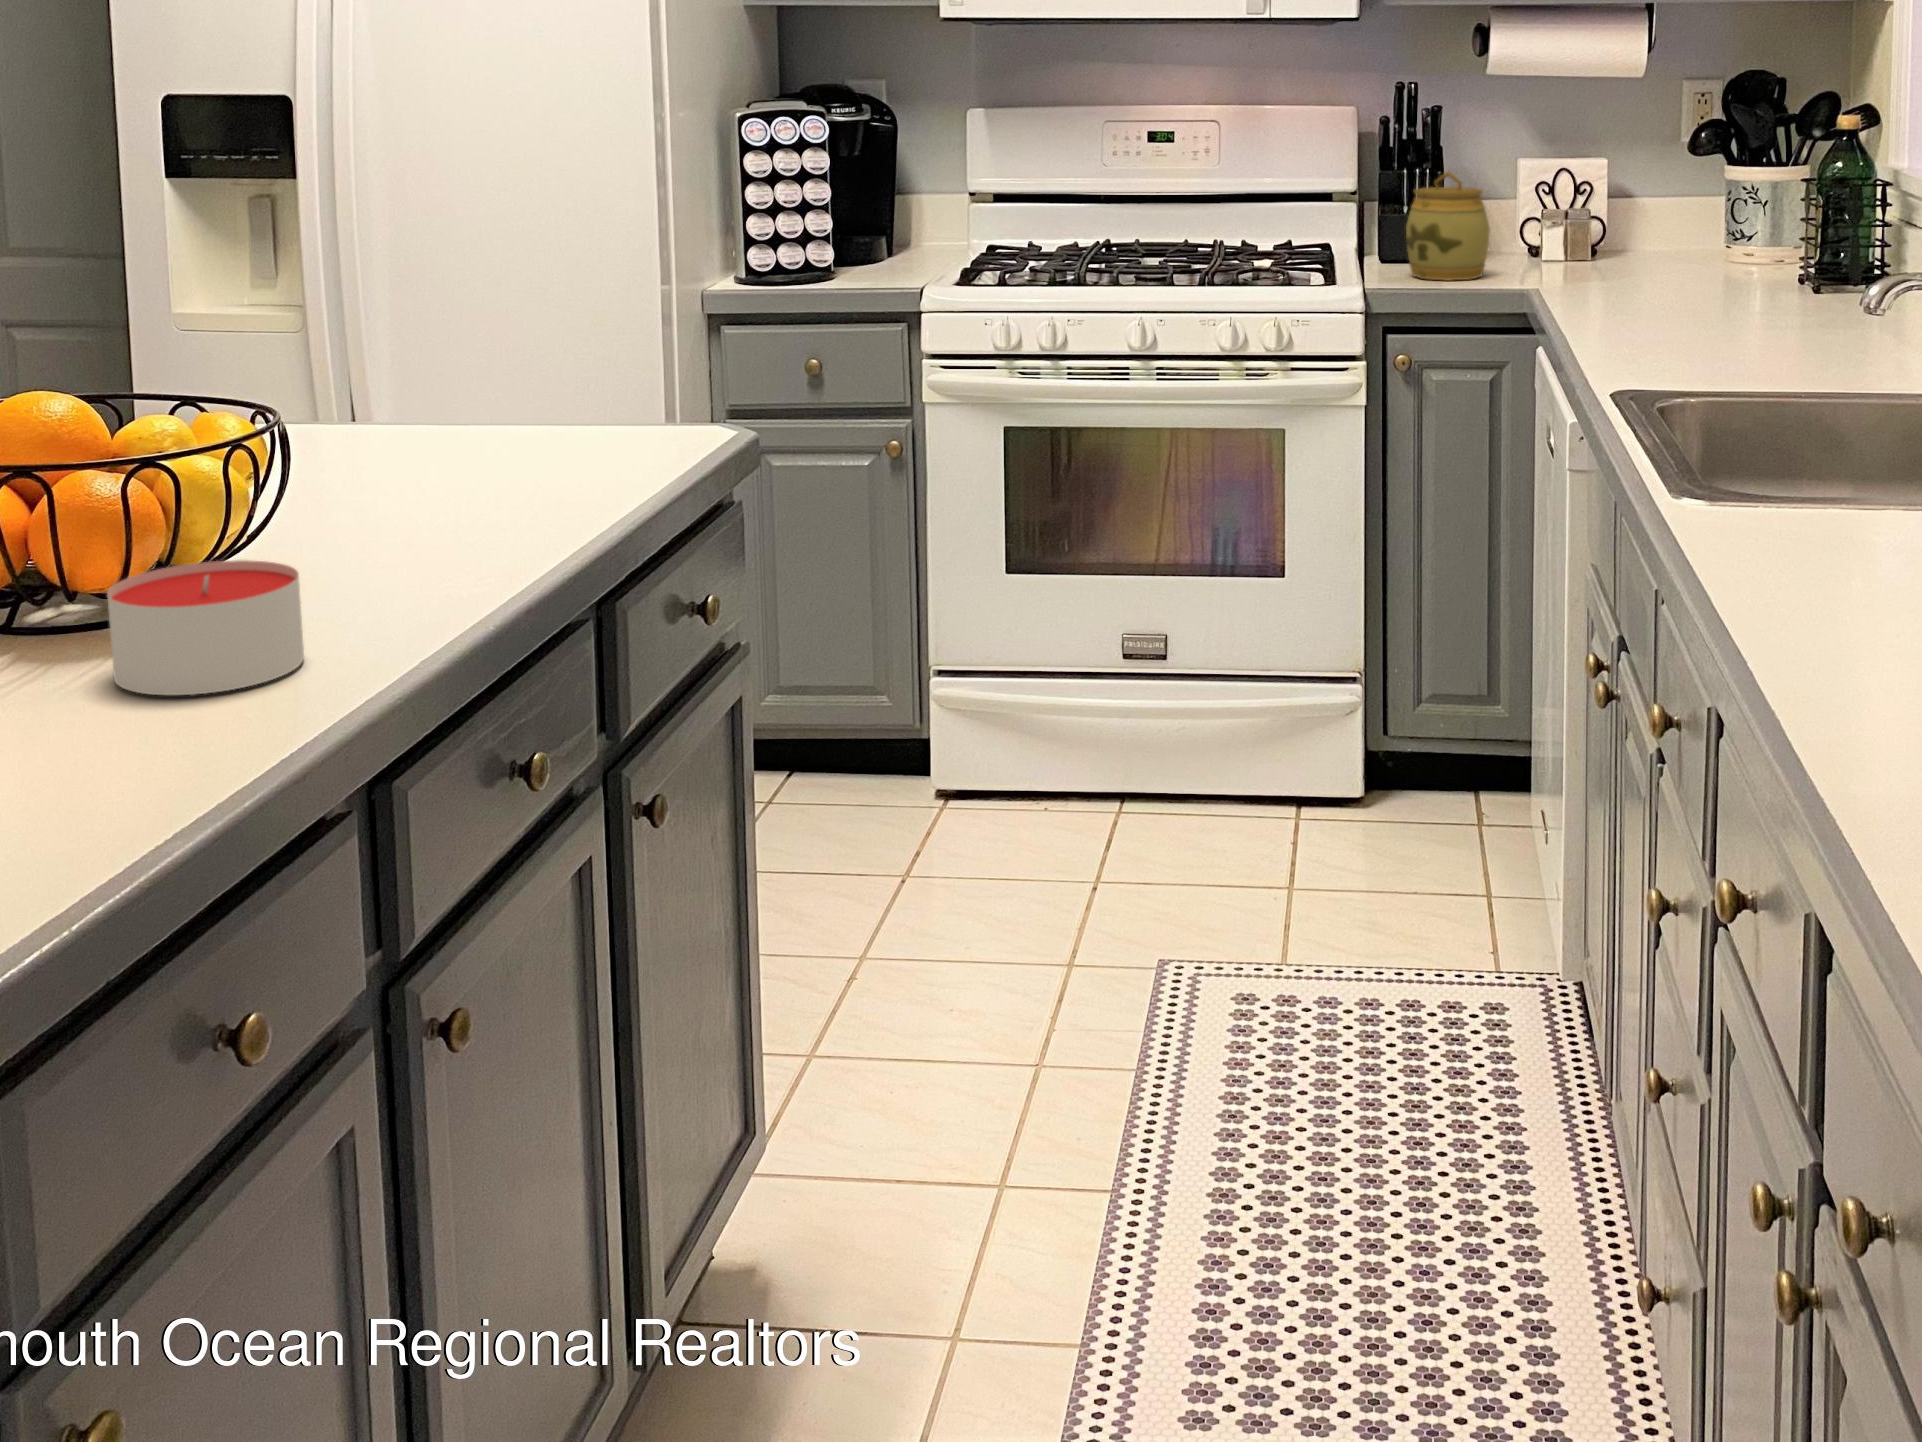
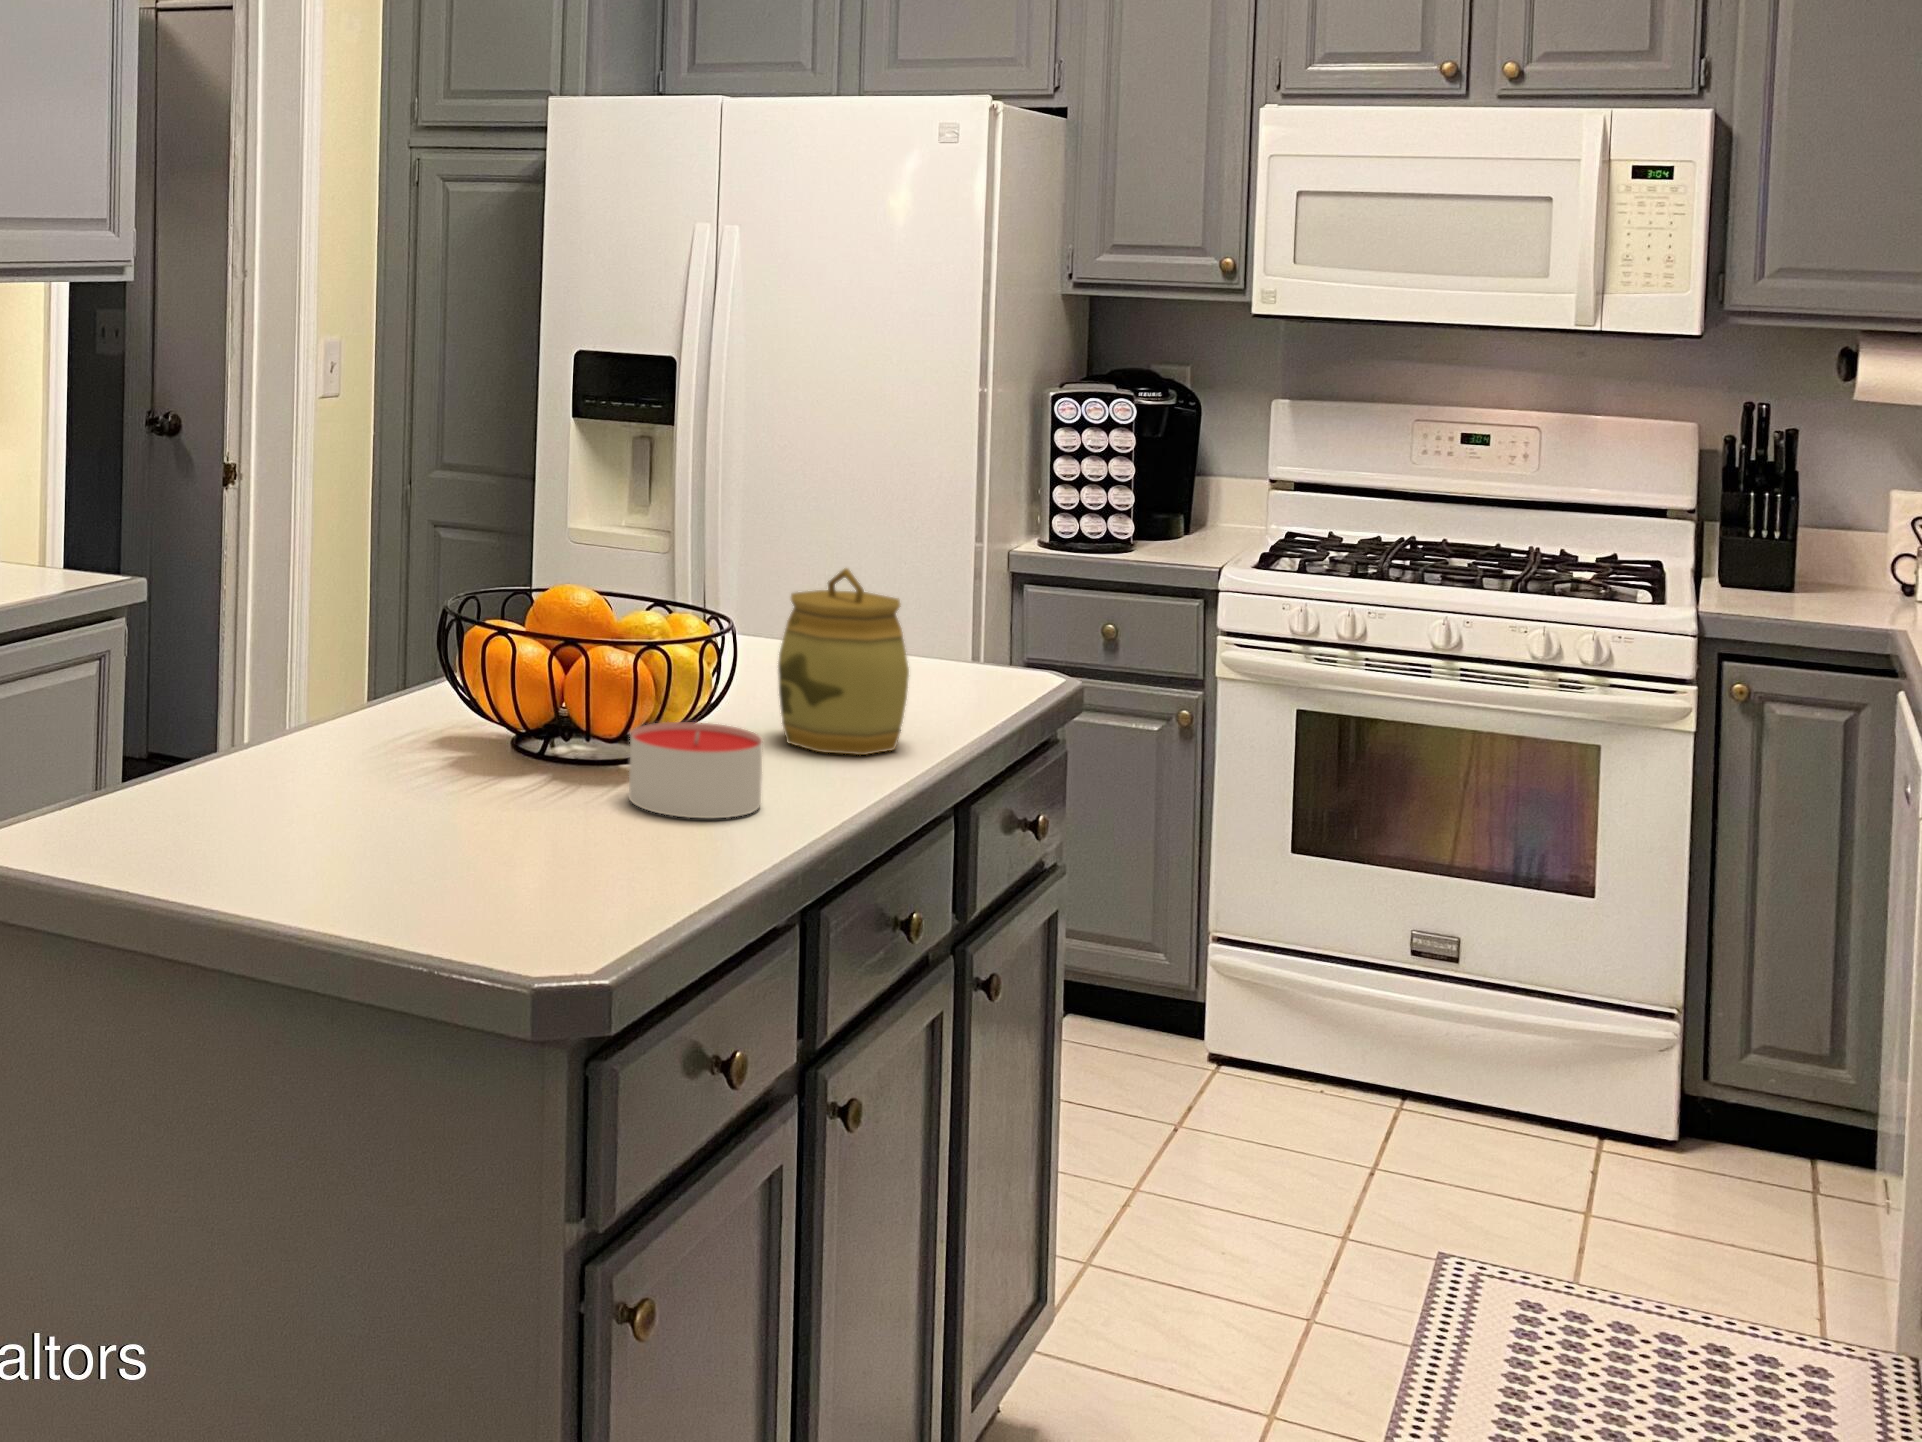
jar: present [1406,172,1490,280] -> present [778,568,909,755]

